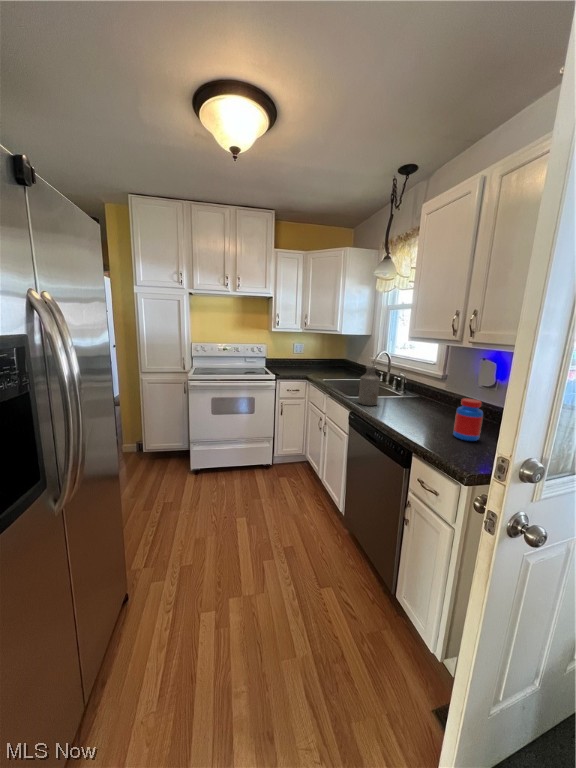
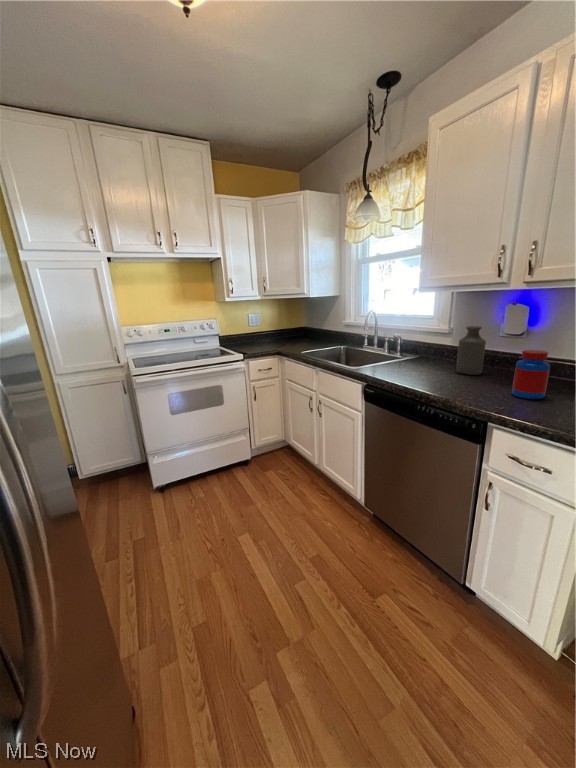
bottle: present [358,366,380,406] -> present [456,326,486,375]

